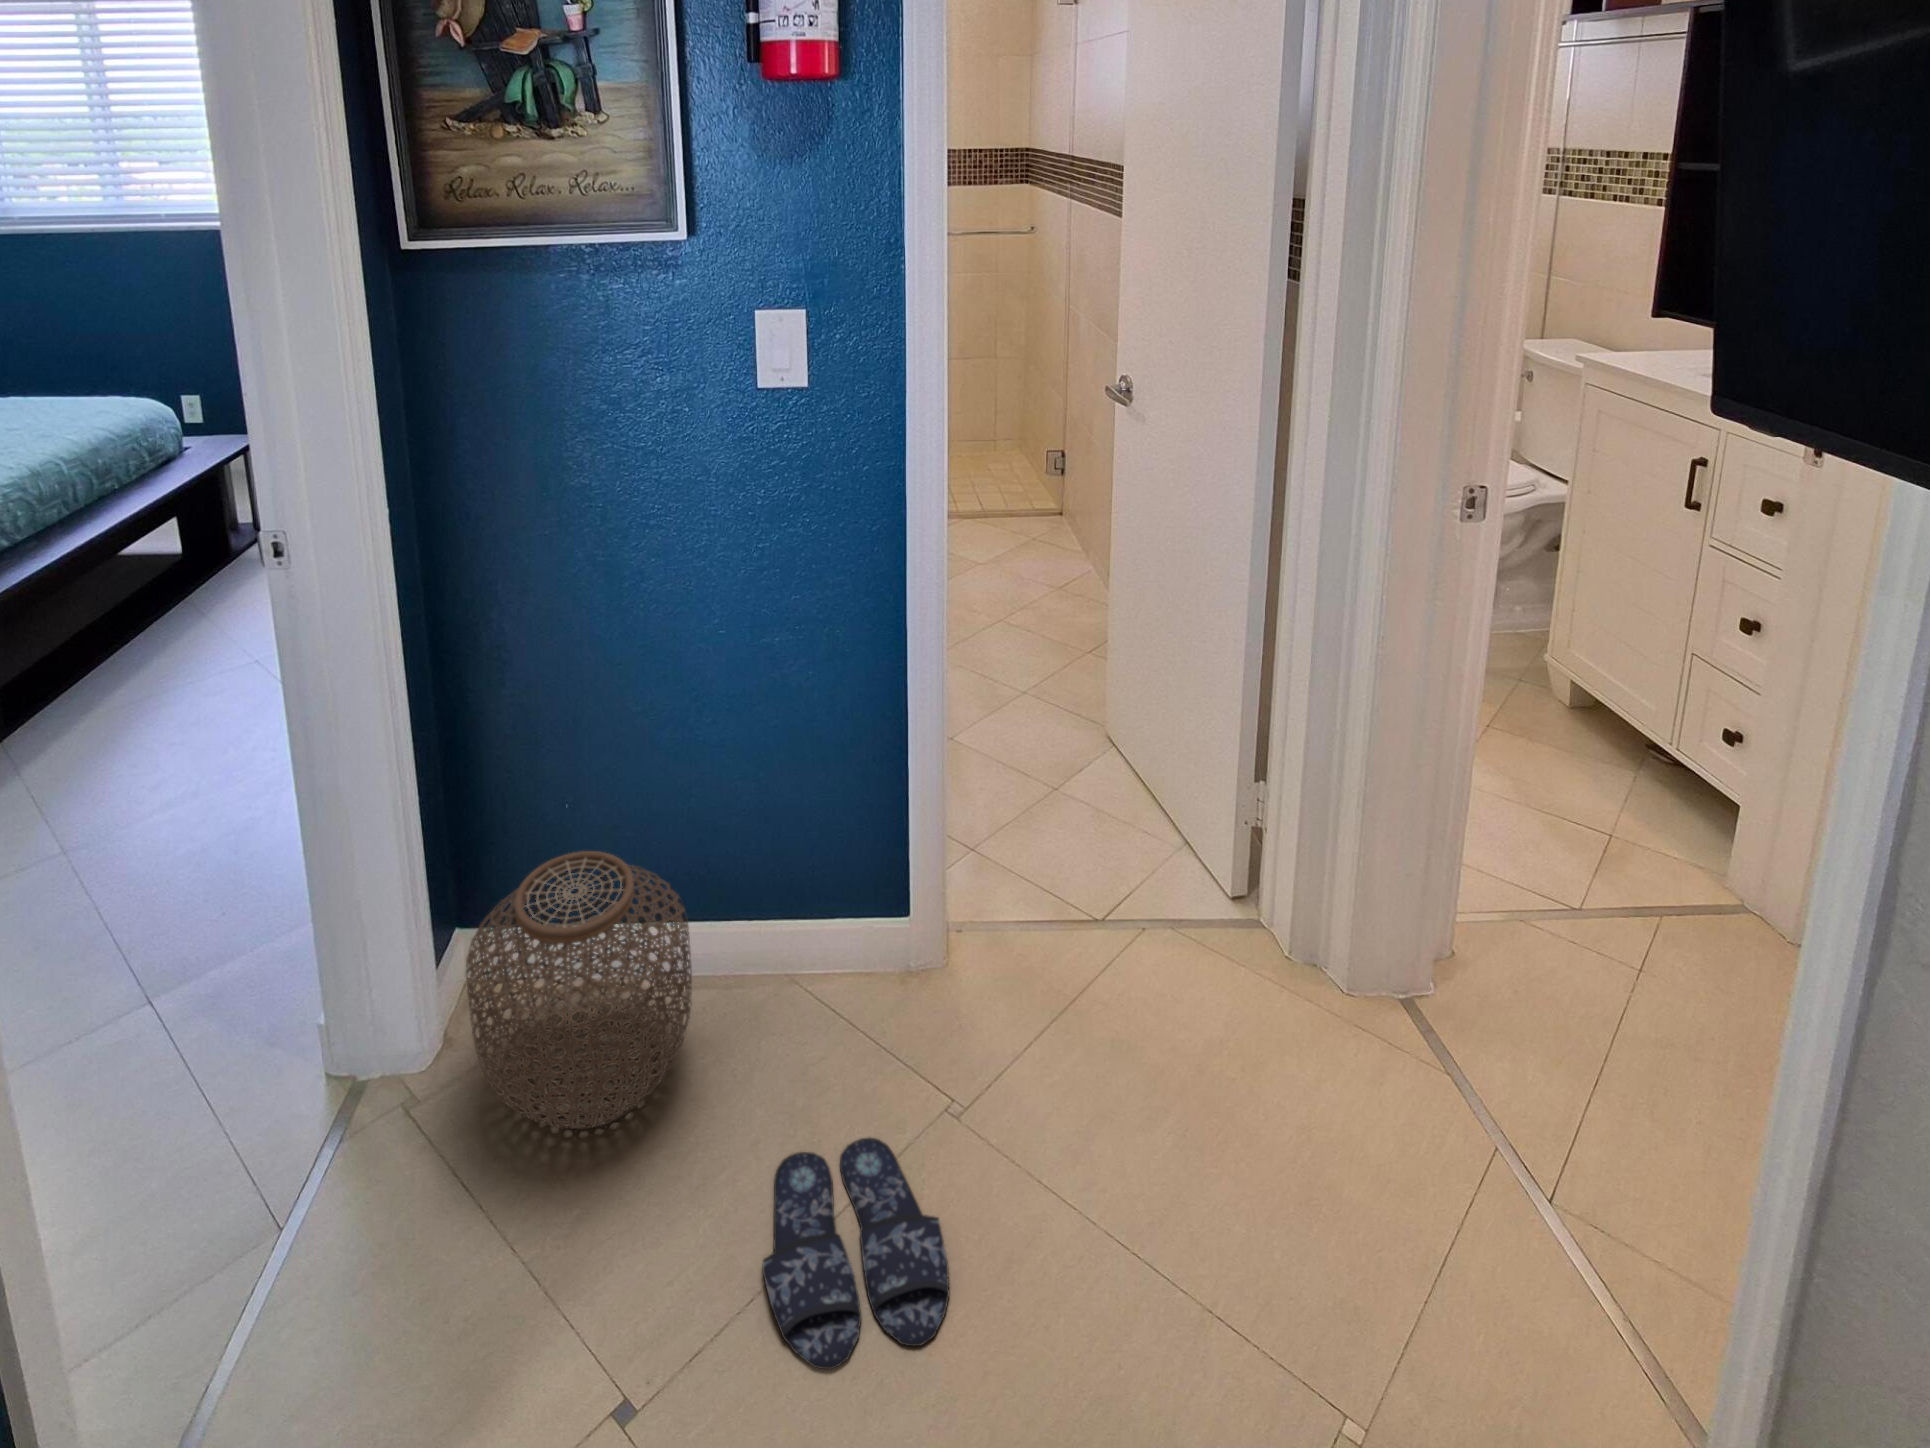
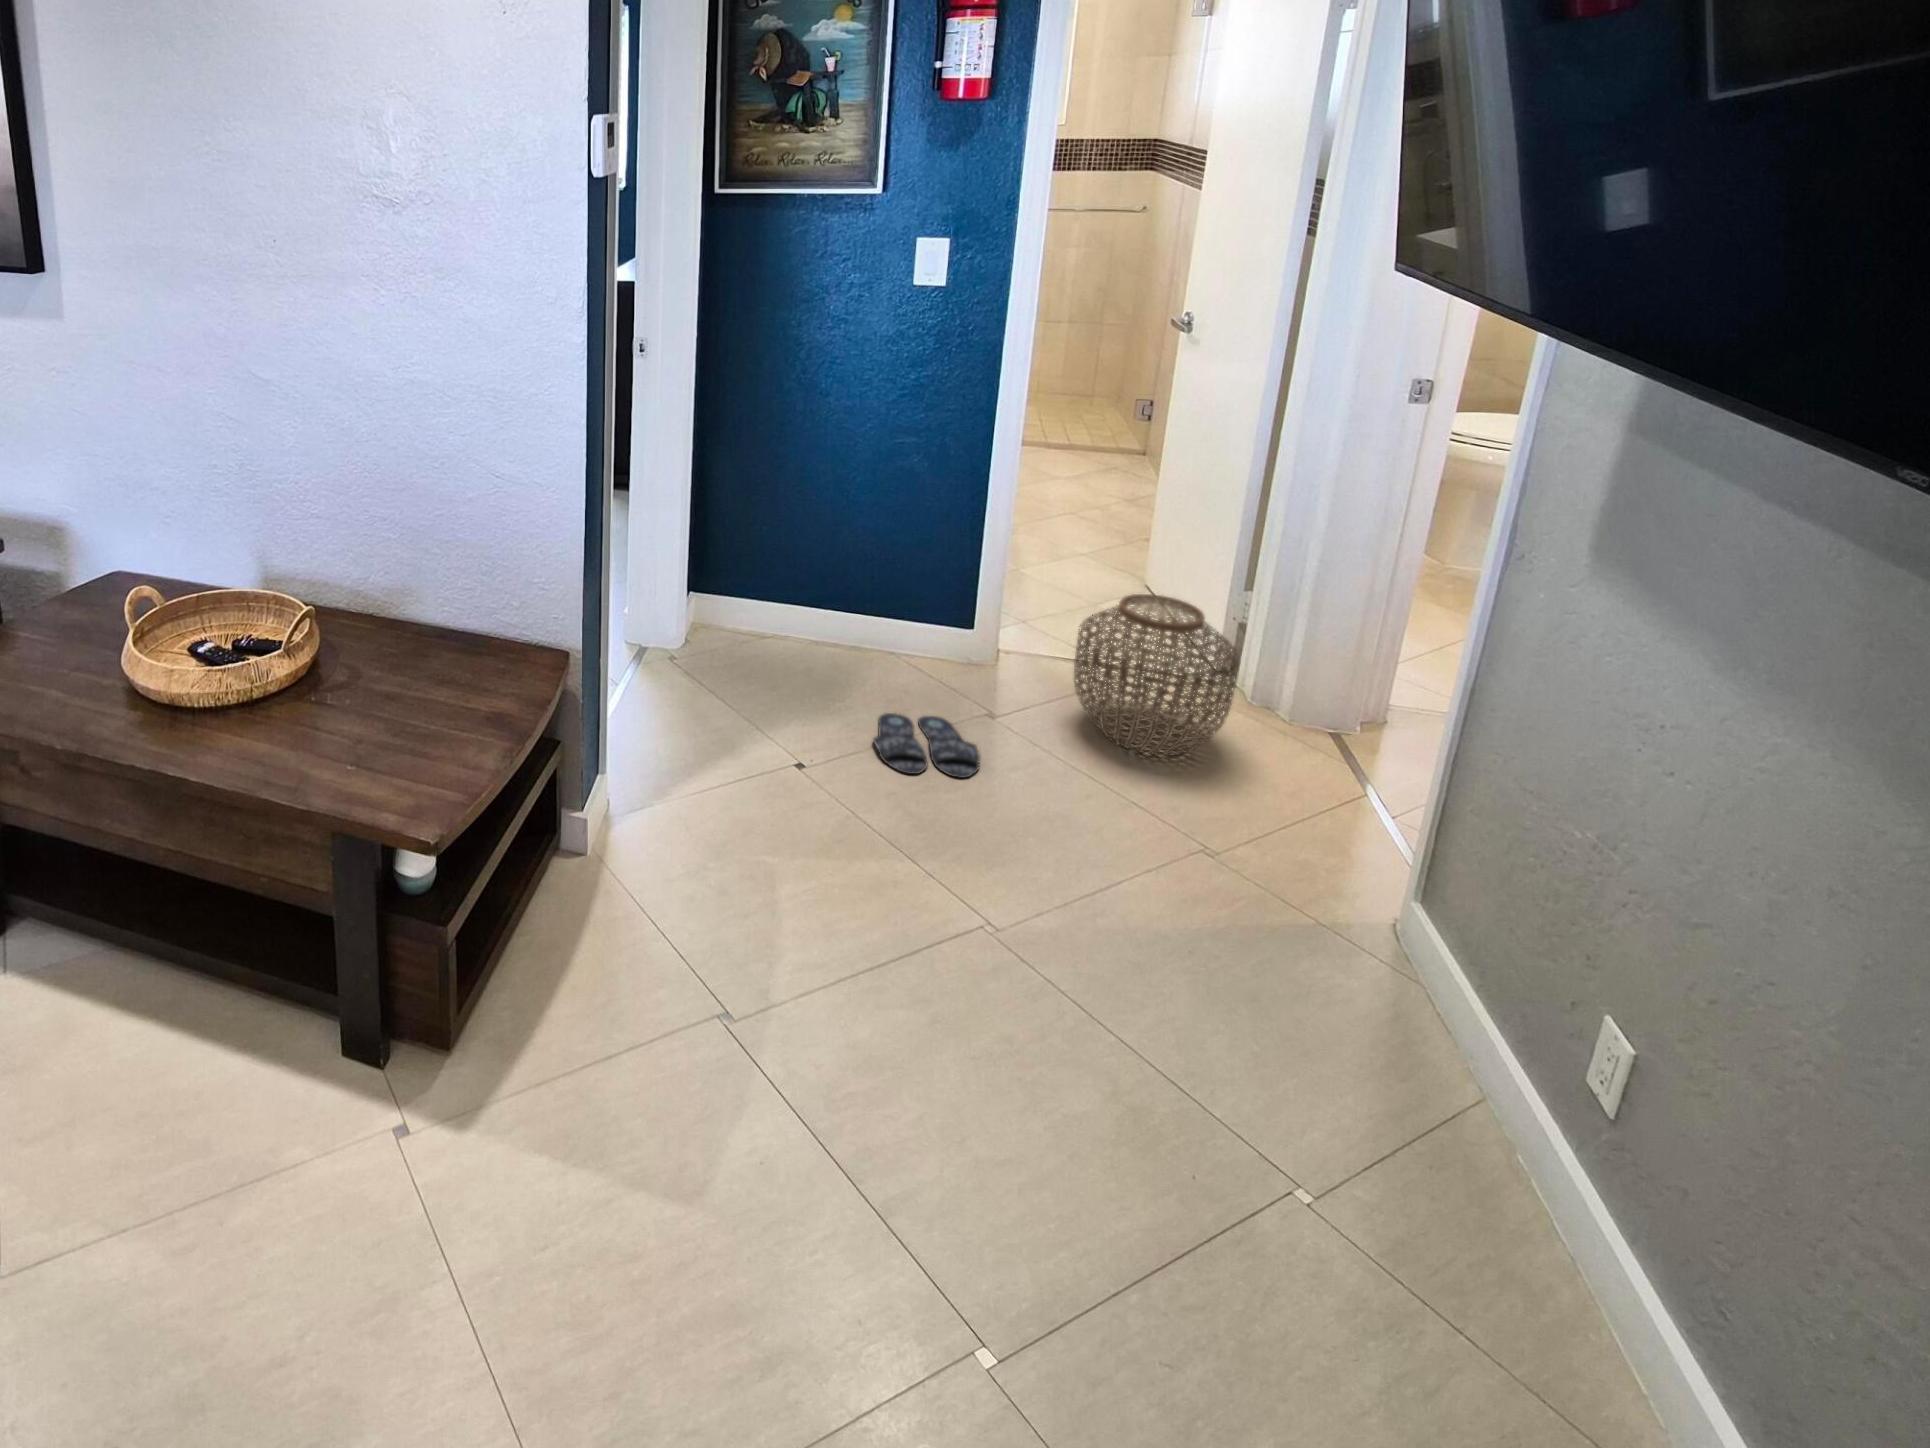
woven basket: present [466,851,692,1129] -> present [1074,594,1239,756]

